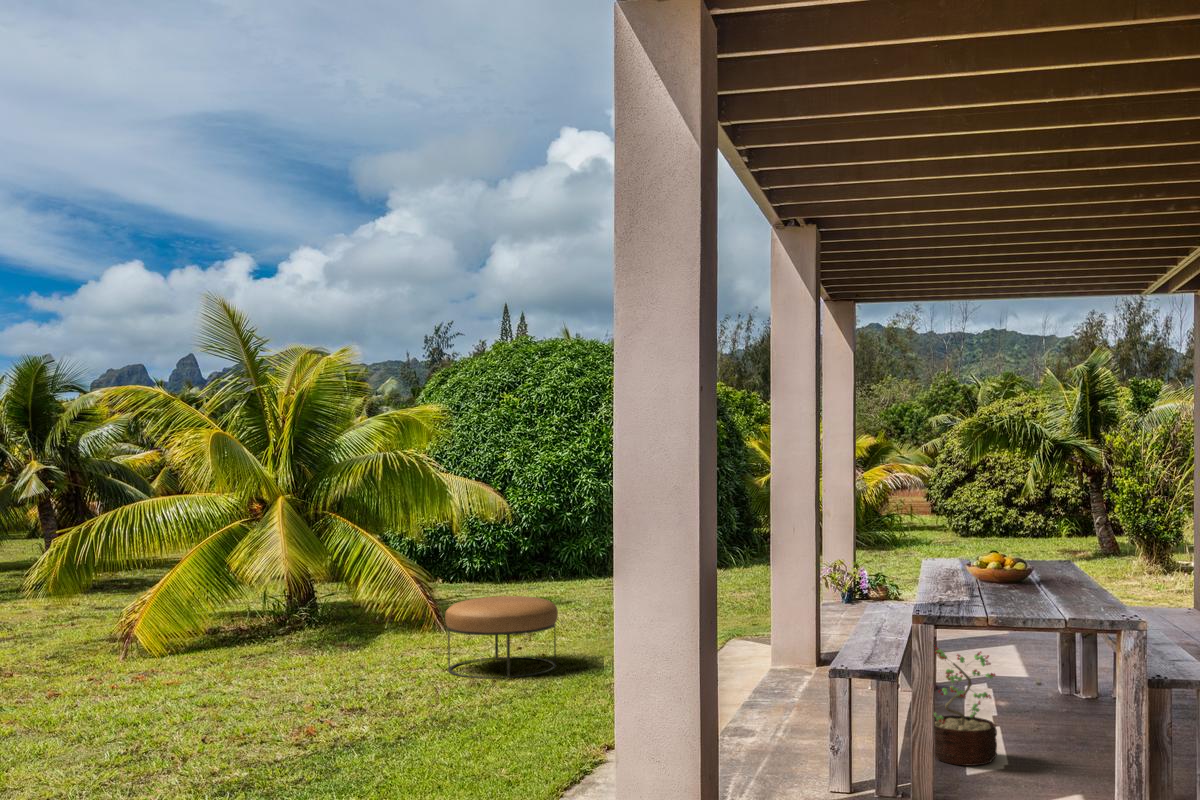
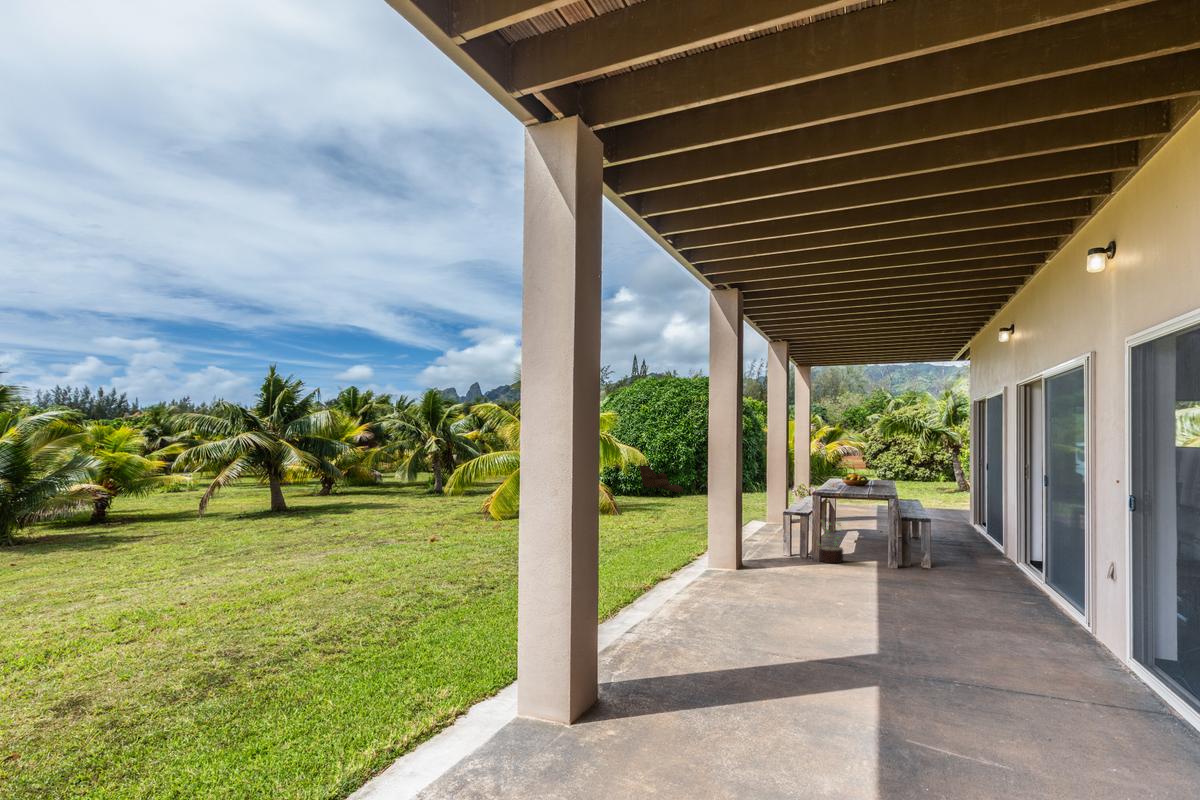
lounge chair: none [499,502,590,586] -> present [640,466,683,498]
ottoman: present [445,596,558,679] -> none [625,499,672,532]

